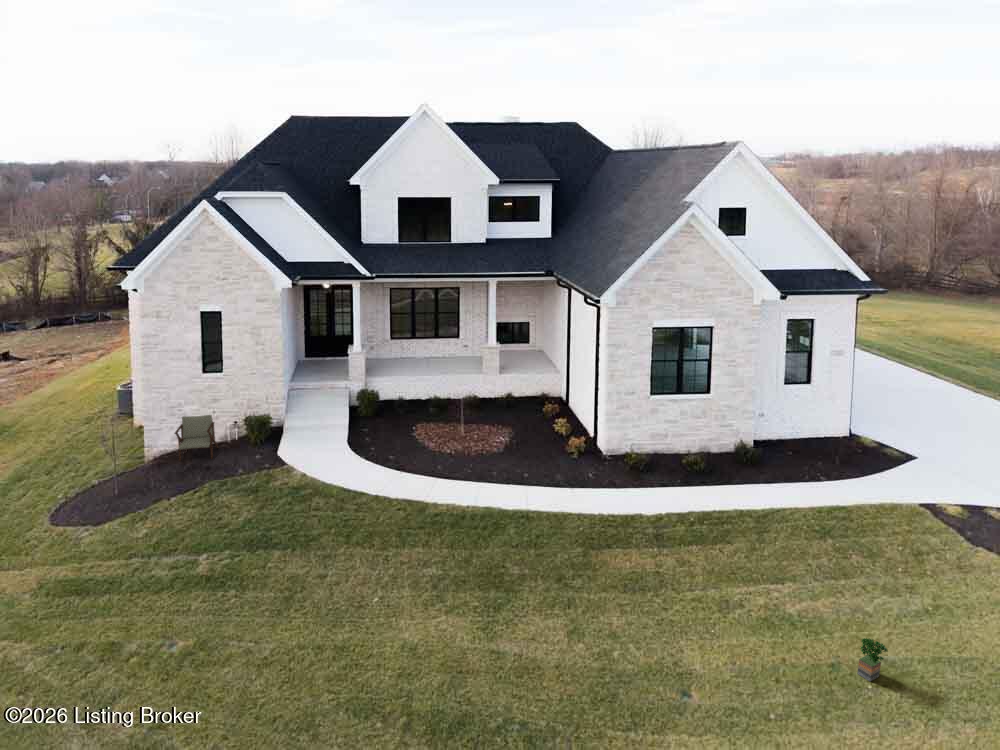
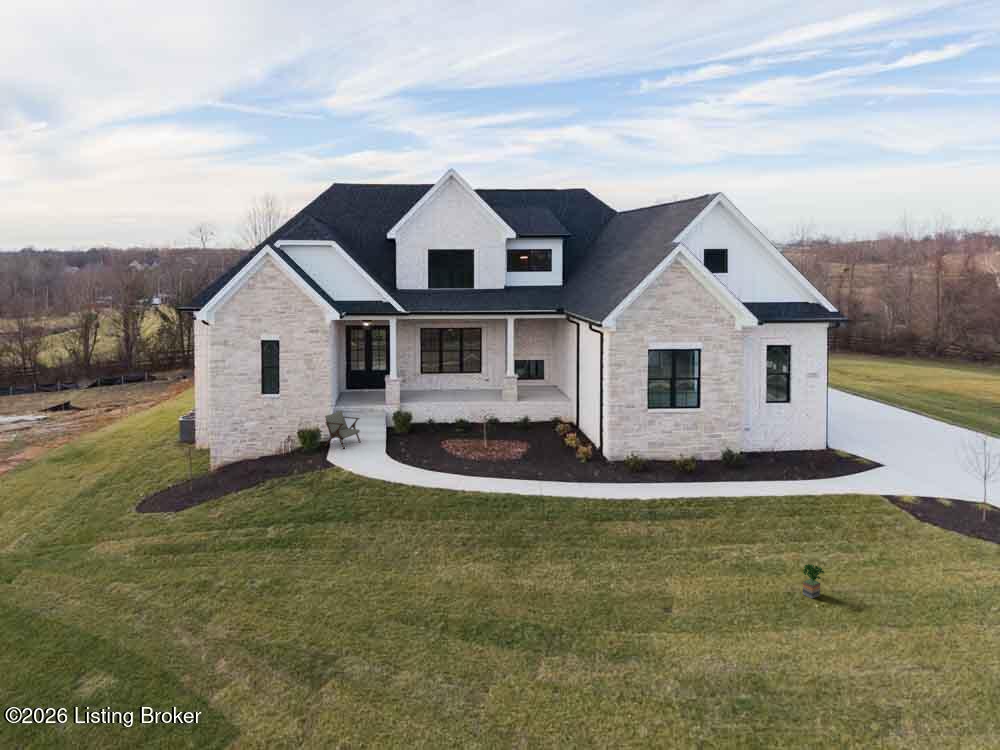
lounge chair: present [175,415,219,461] -> present [325,411,360,449]

